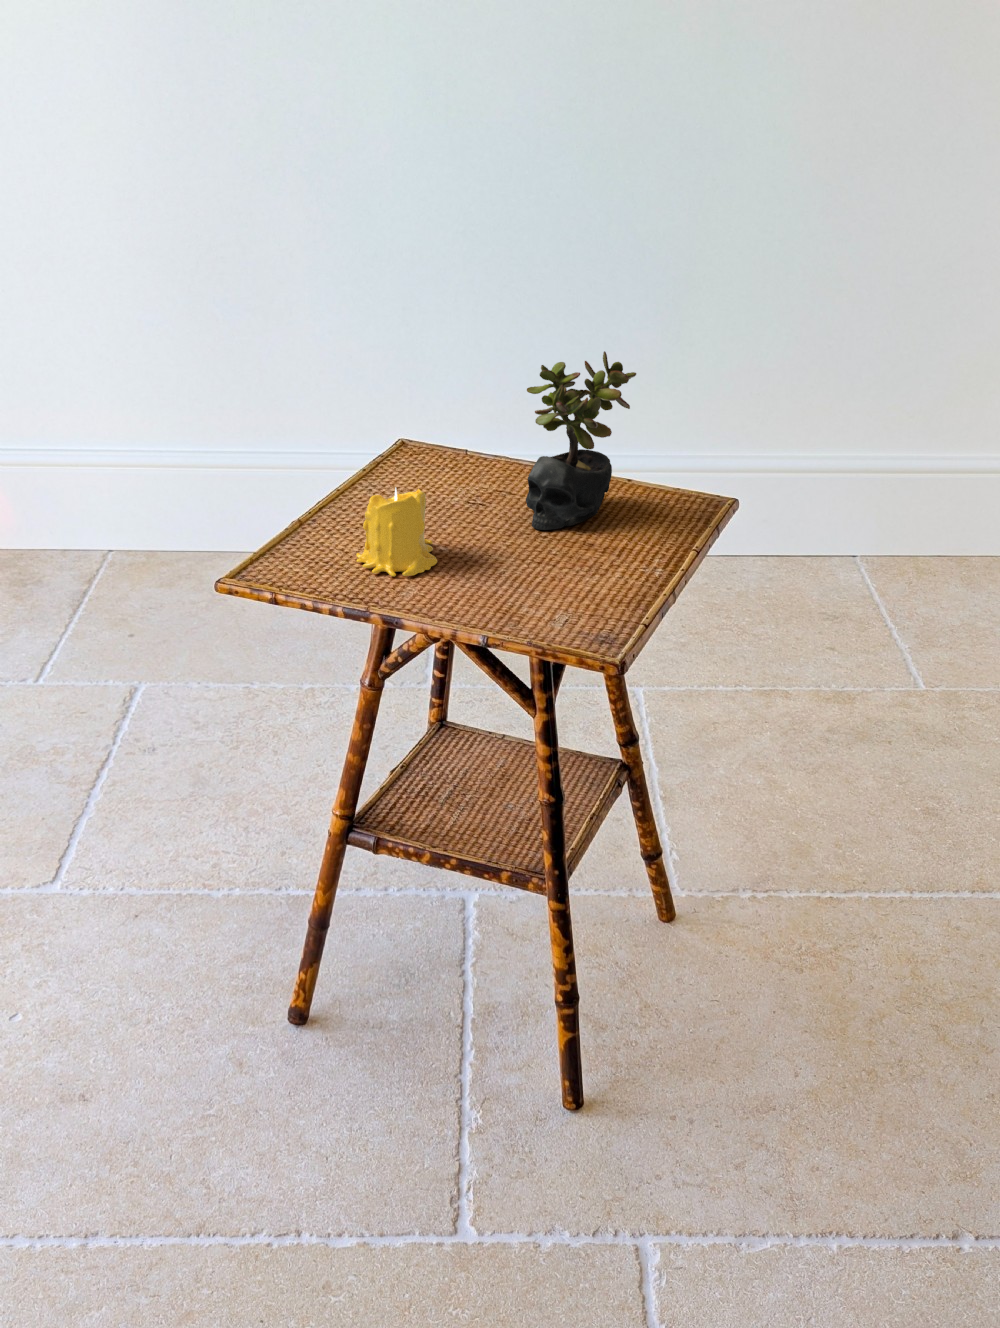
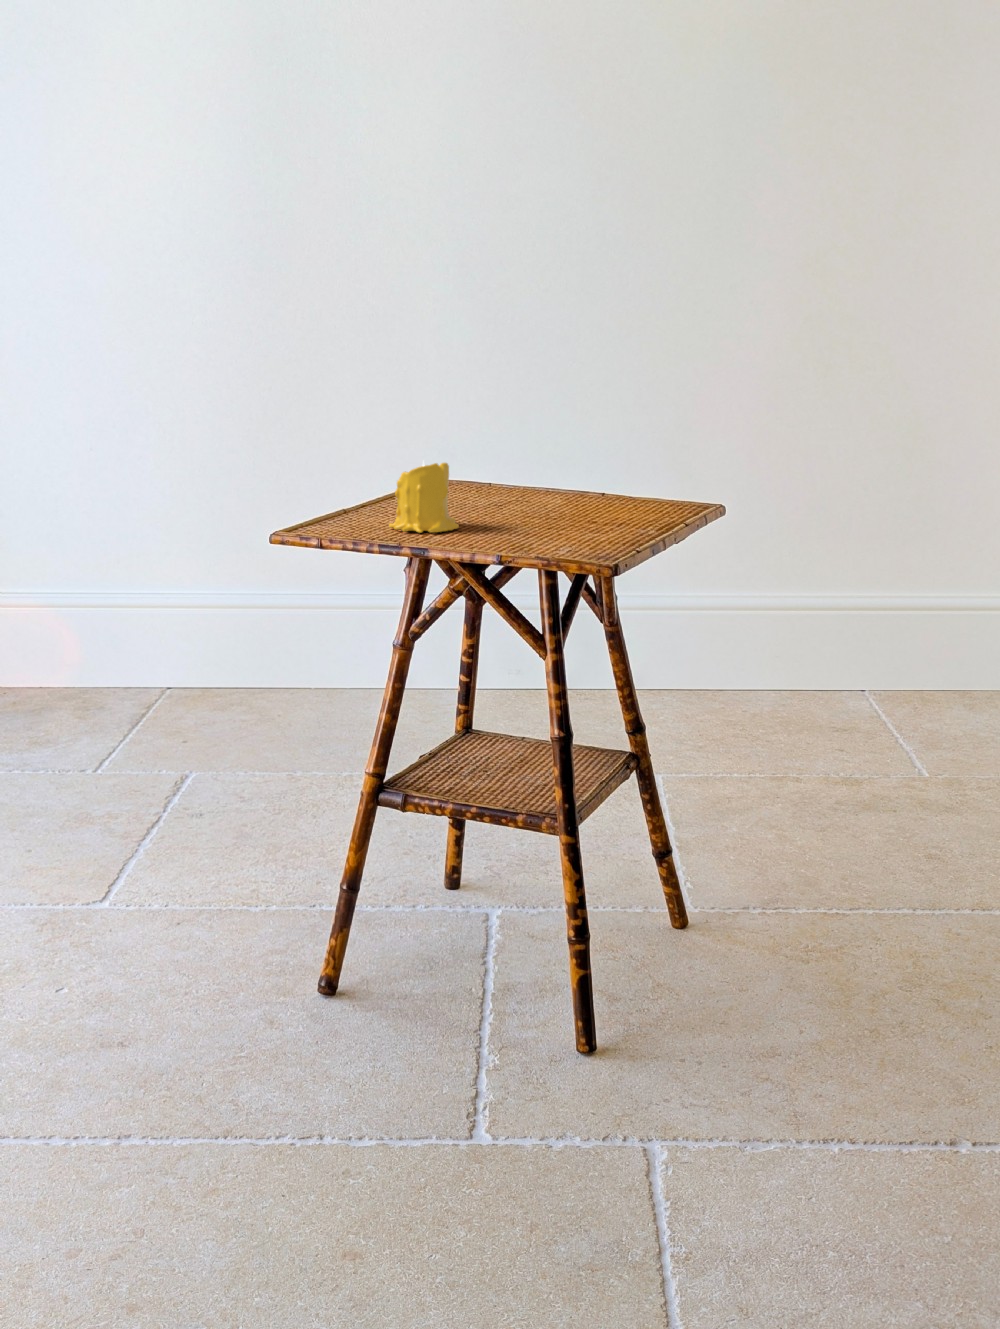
succulent plant: present [526,351,636,530] -> none [537,367,630,516]

